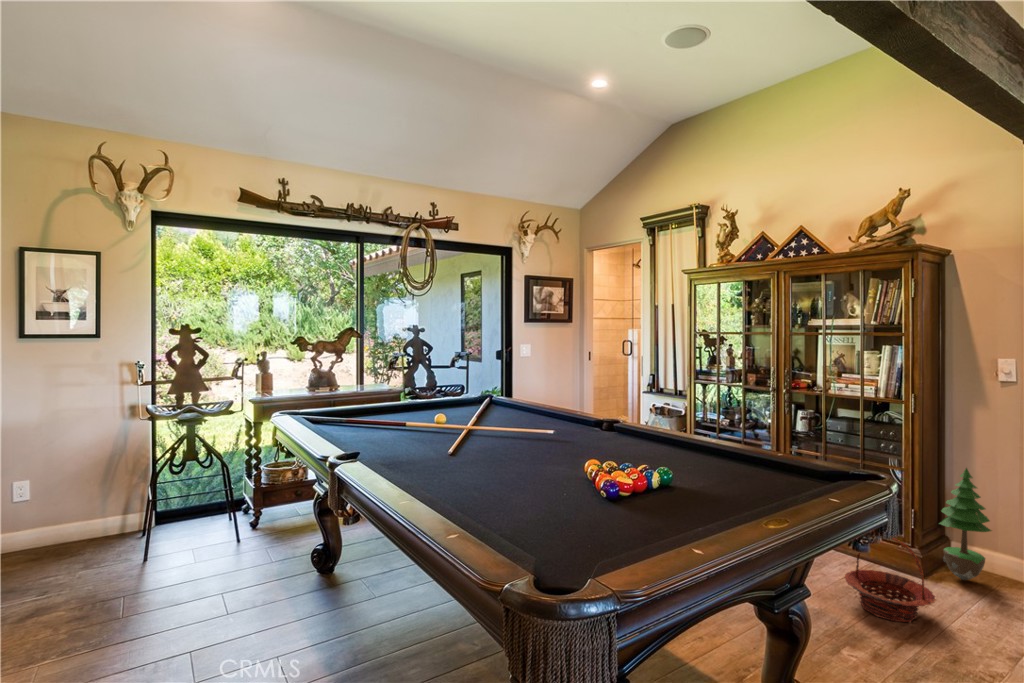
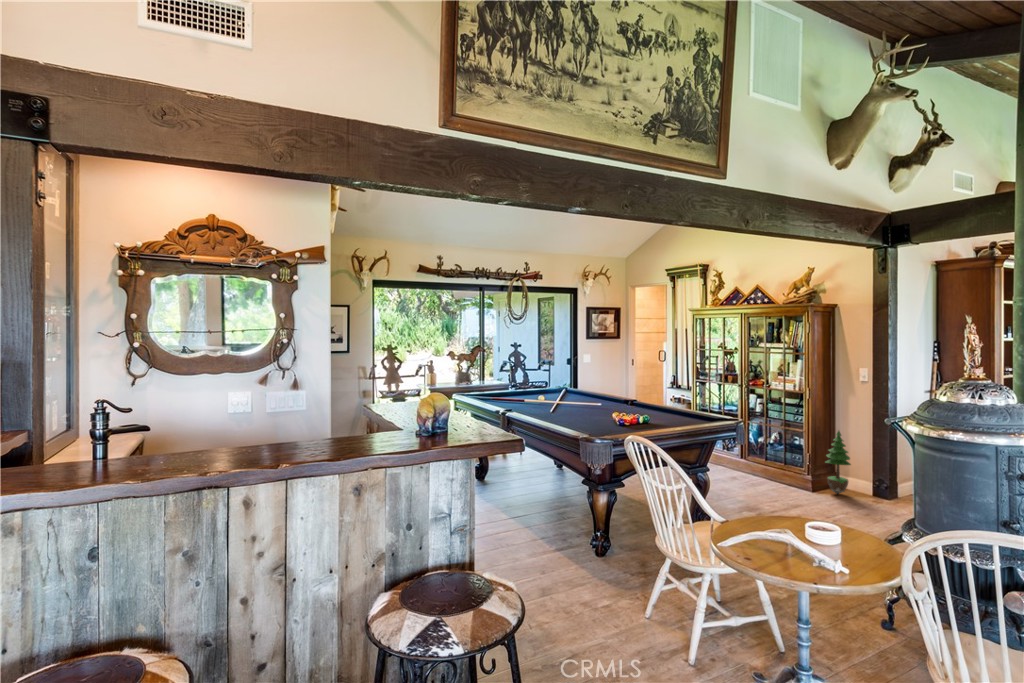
basket: present [844,538,935,622] -> none [759,462,803,506]

